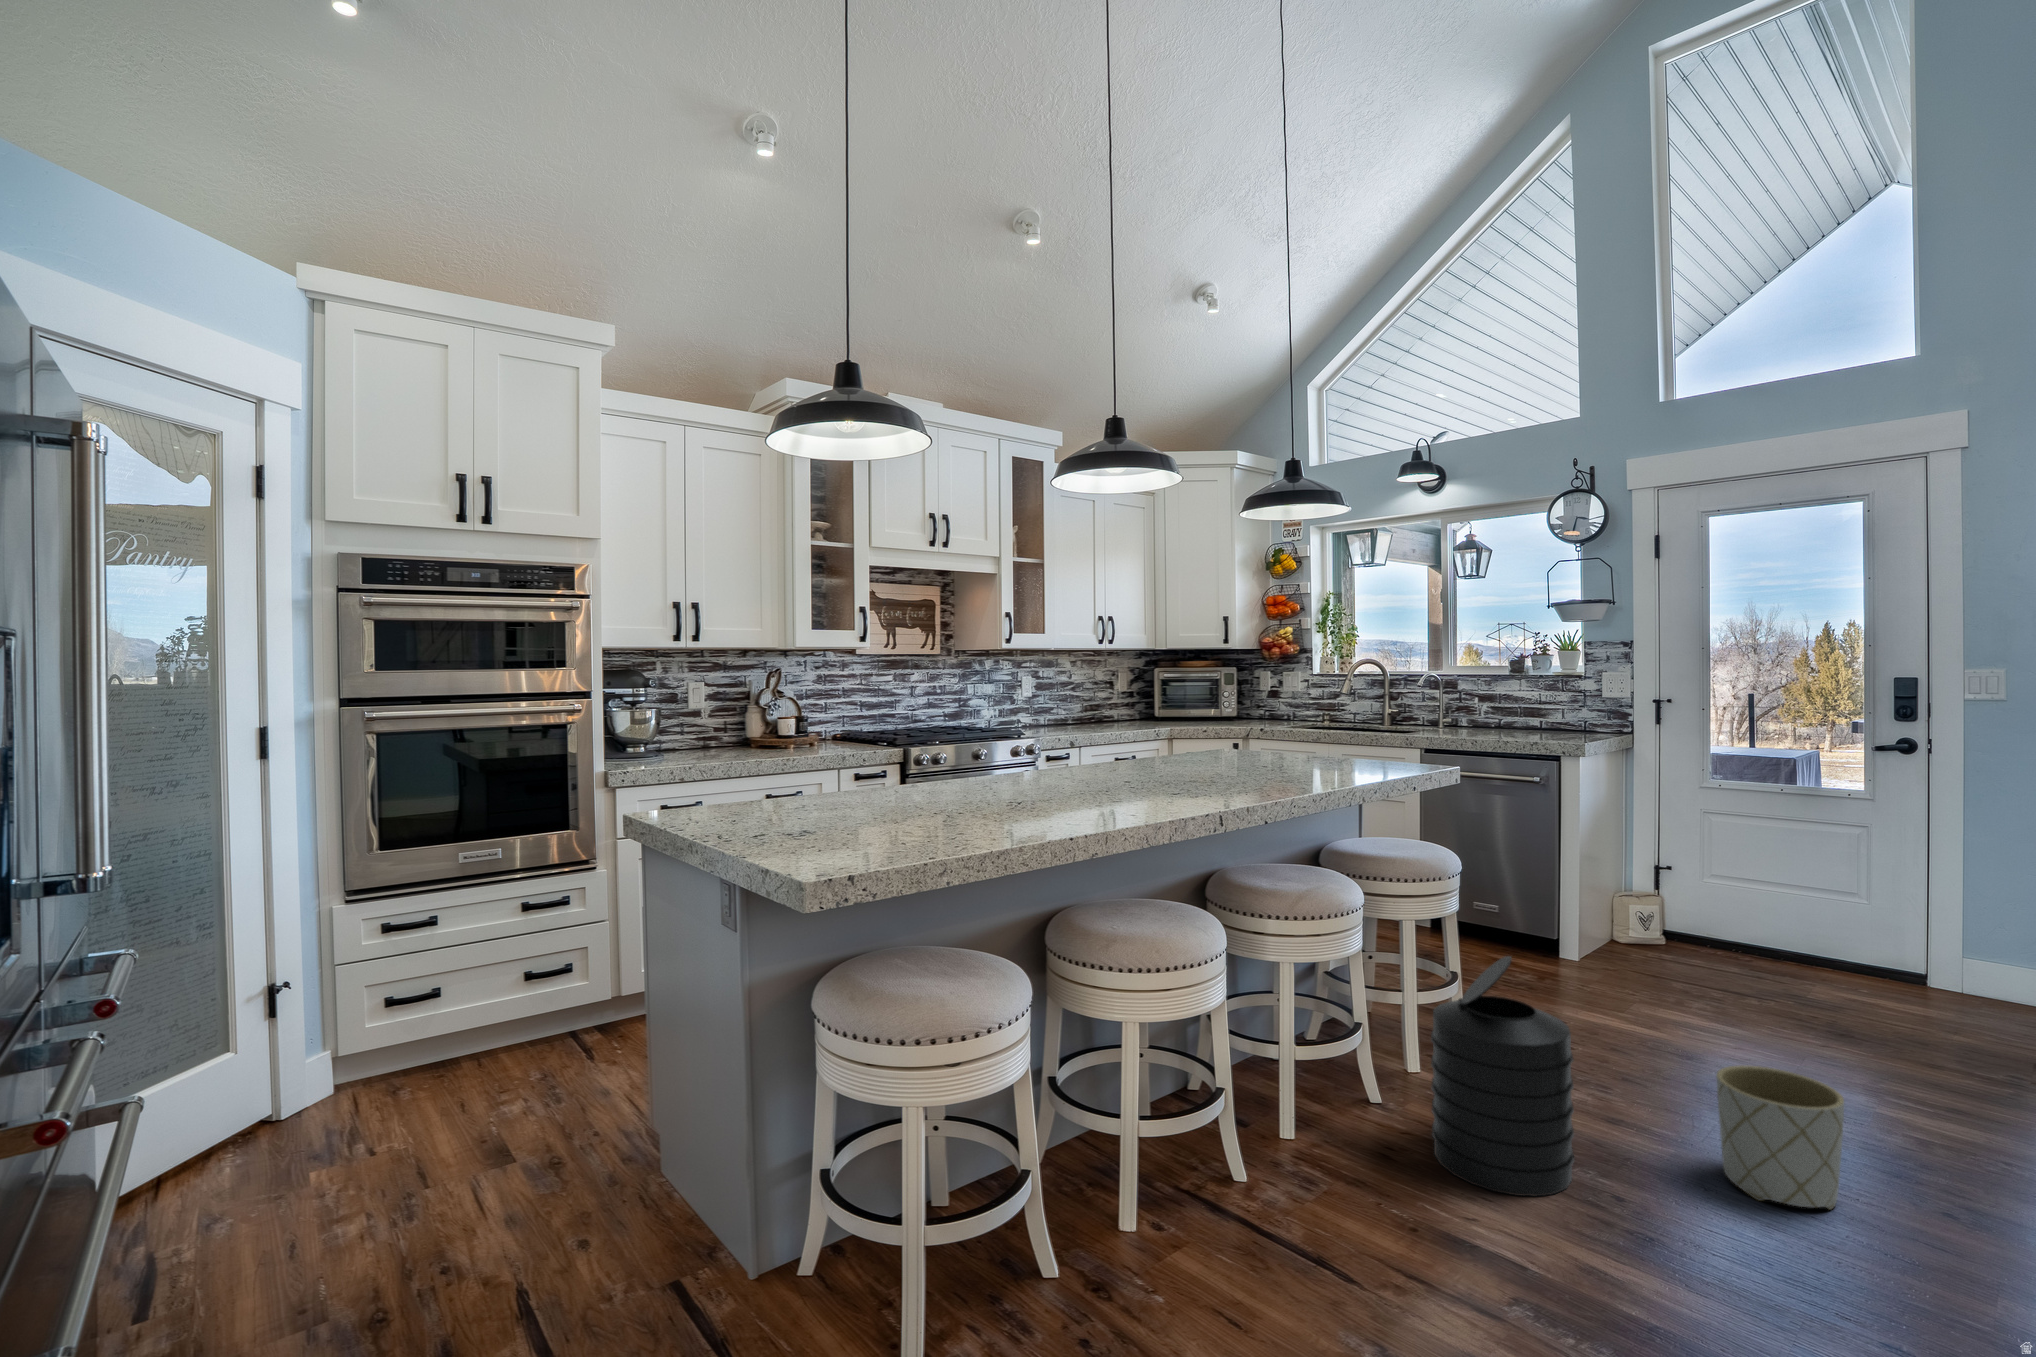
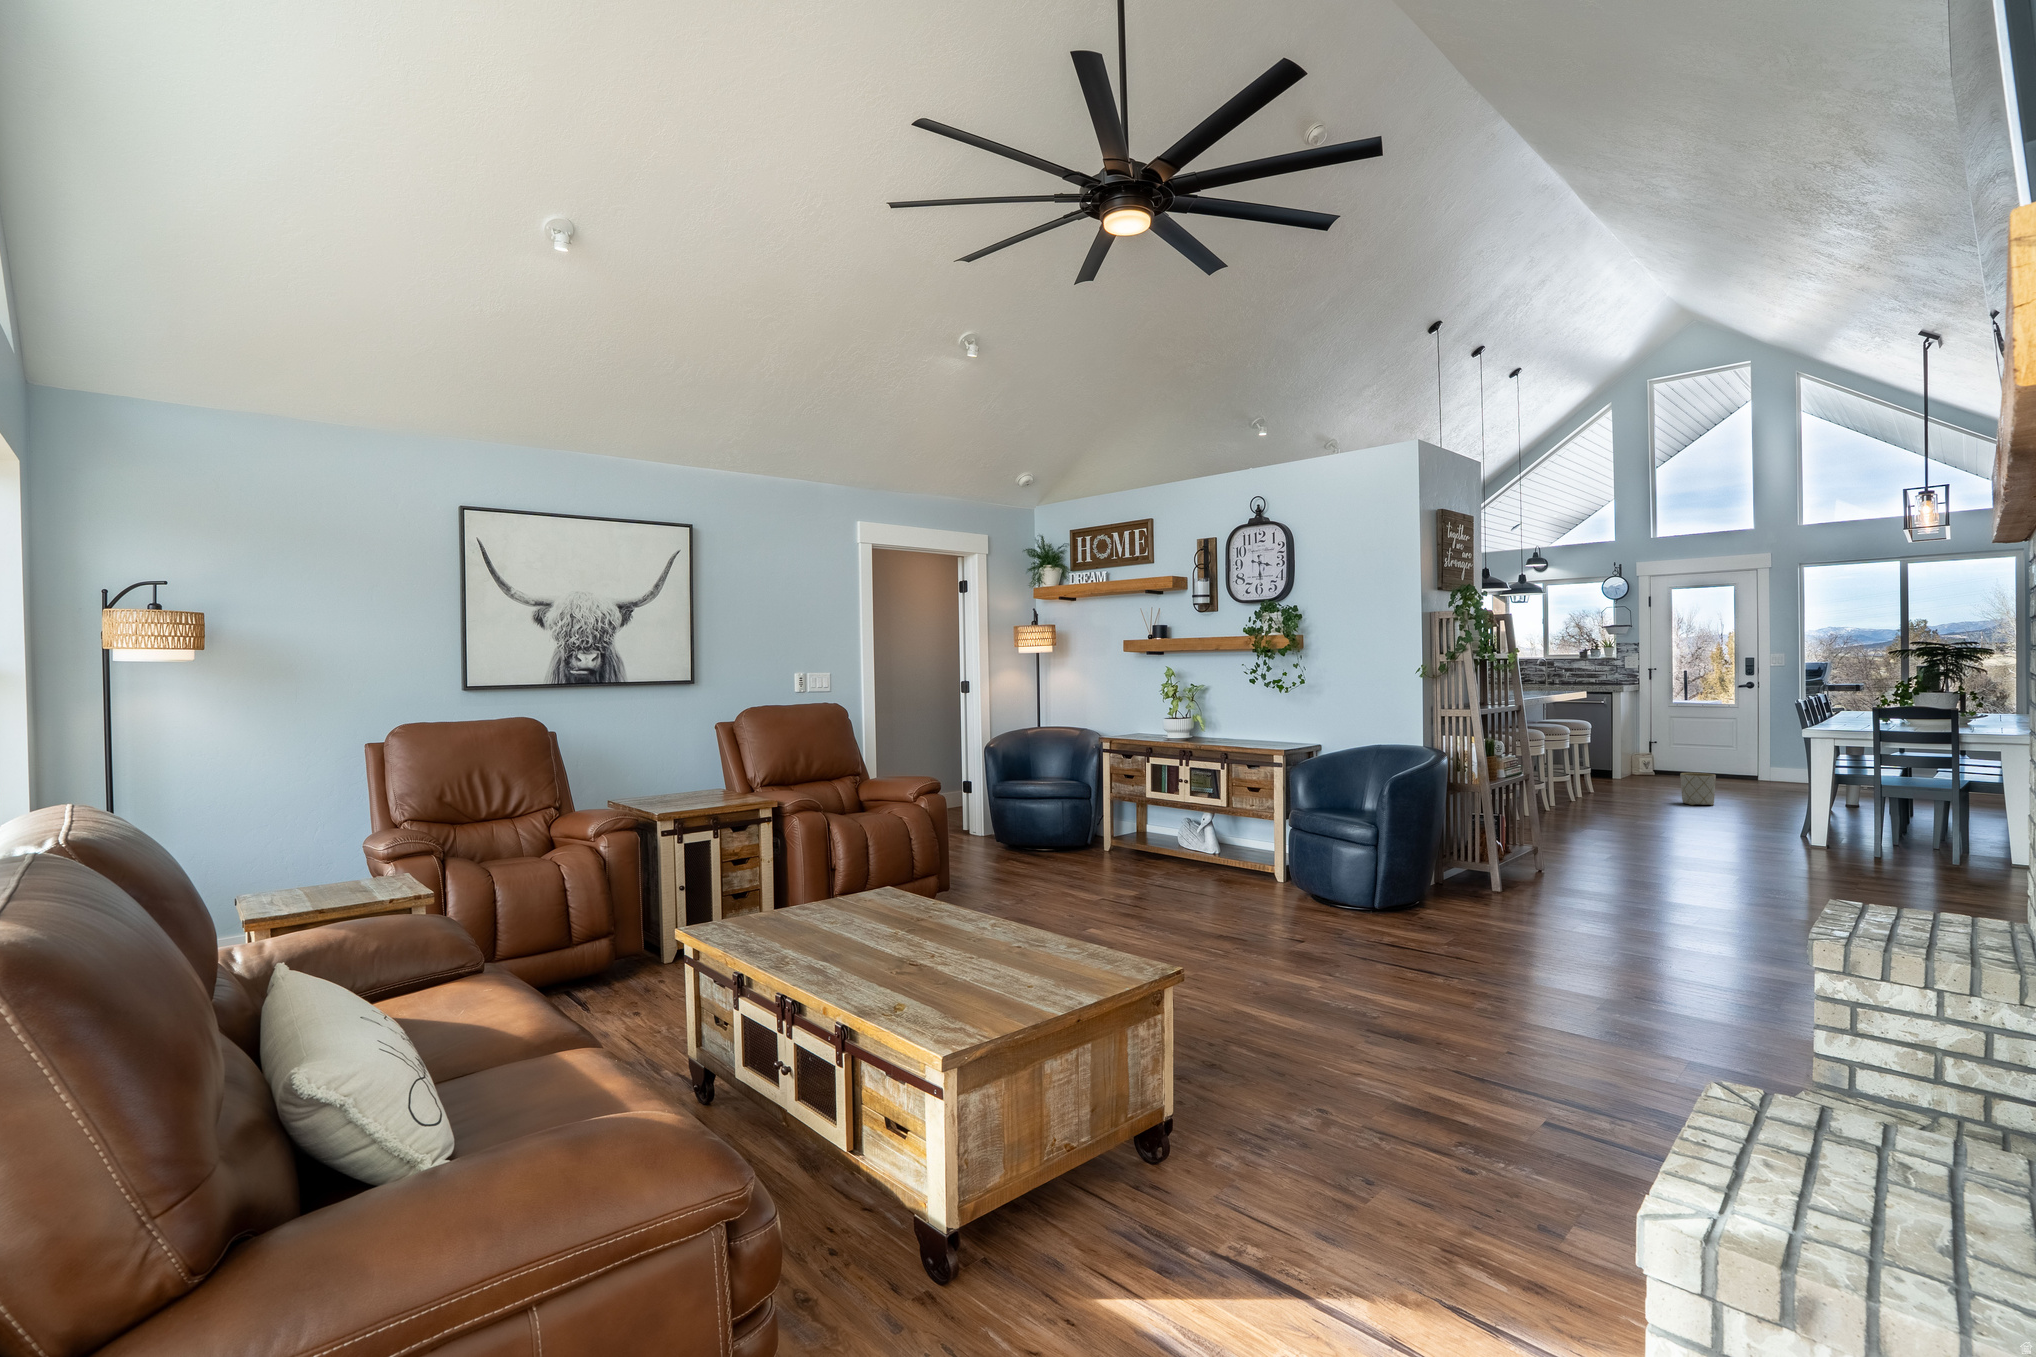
trash can: present [1431,956,1574,1197] -> none [1595,741,1640,806]

